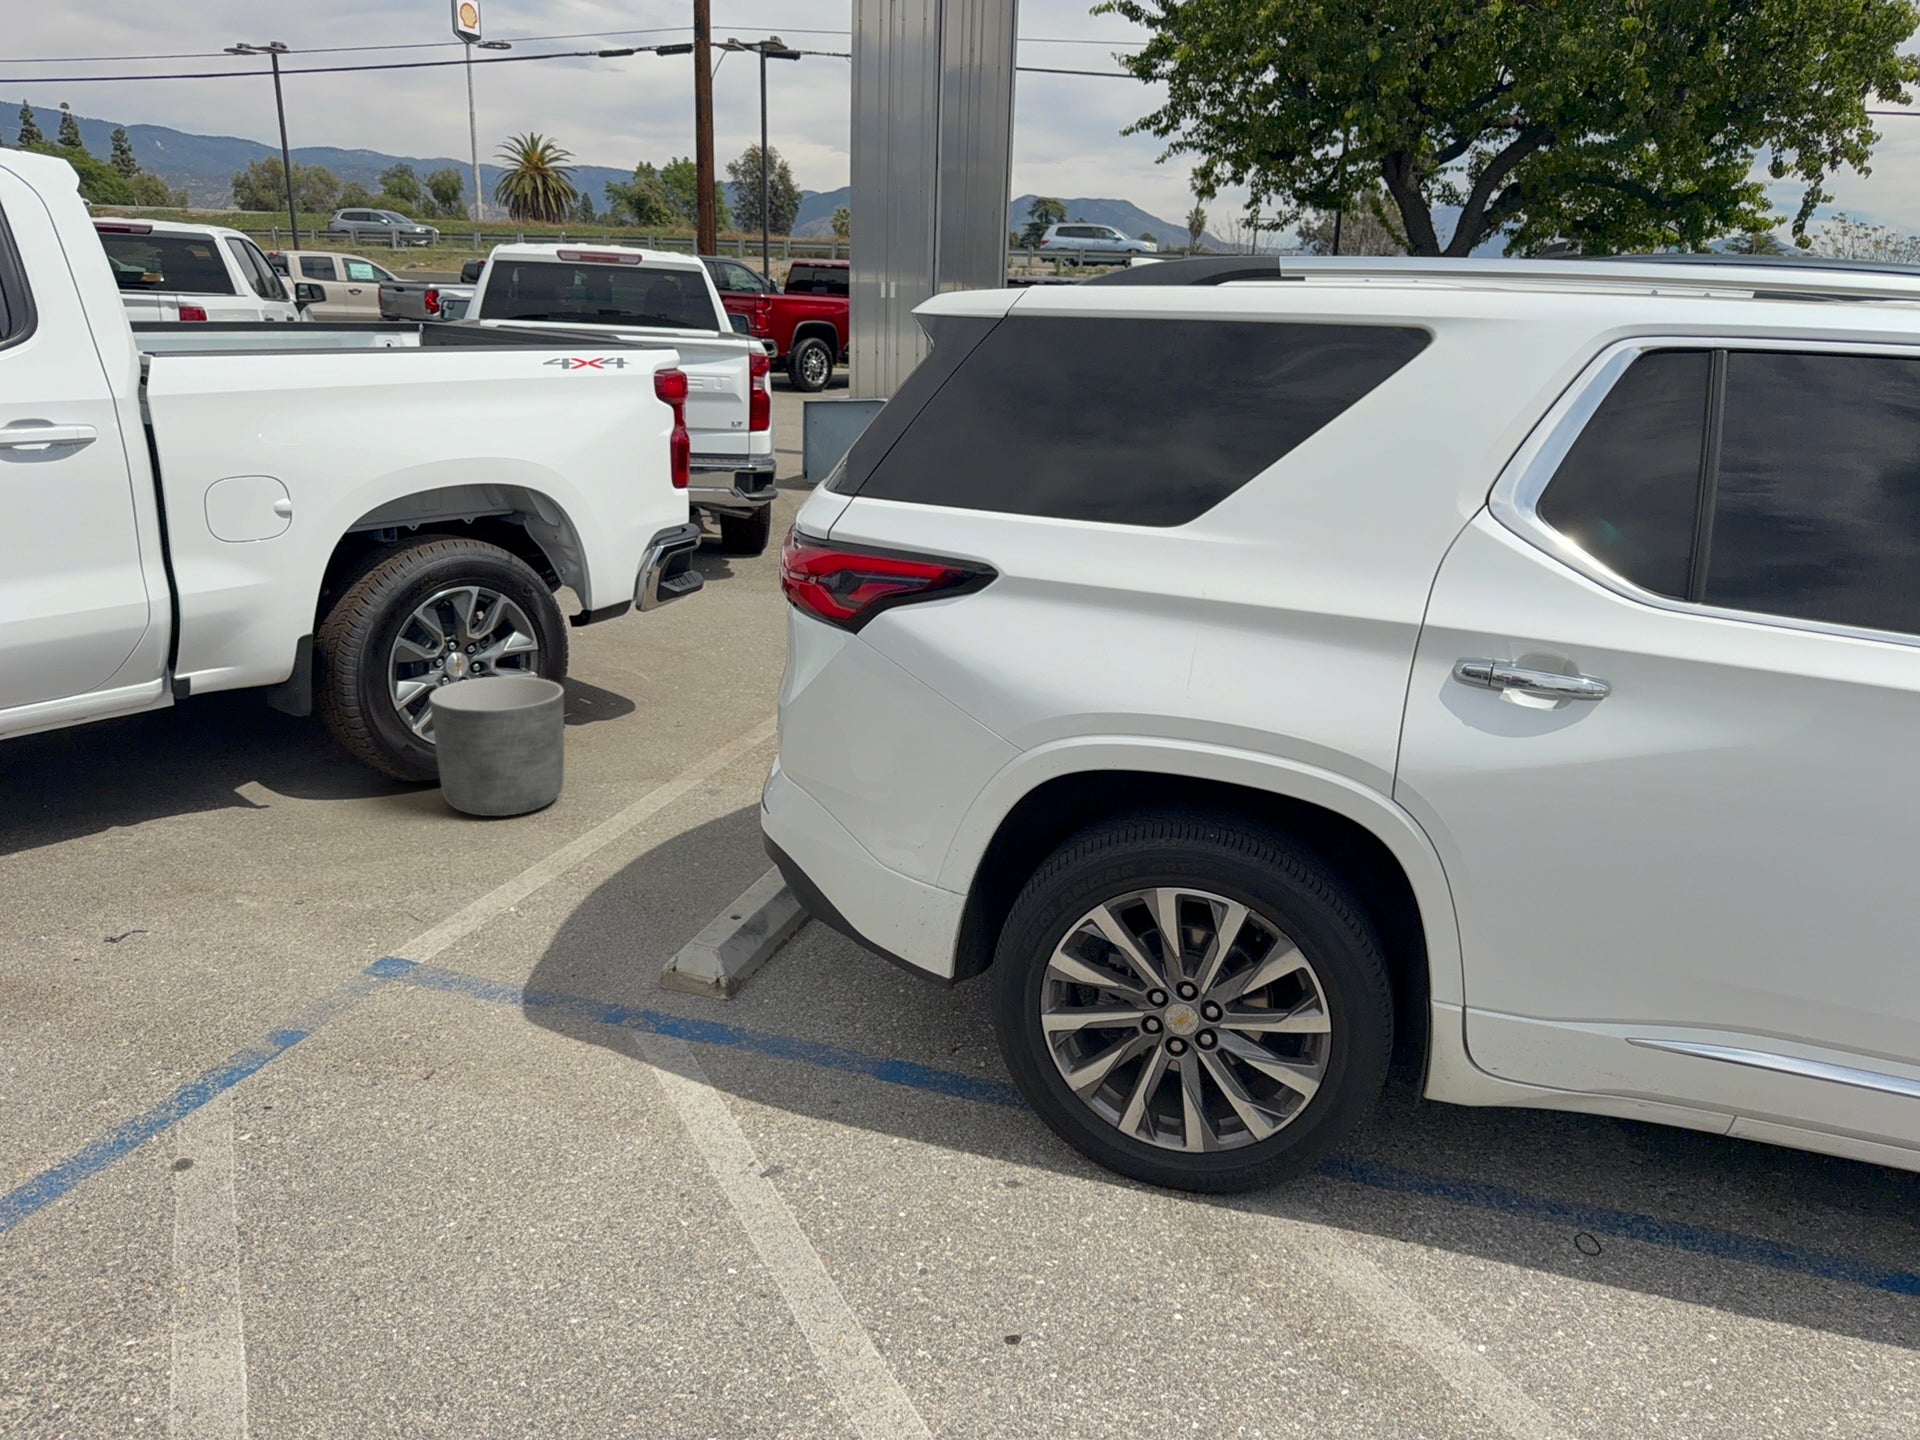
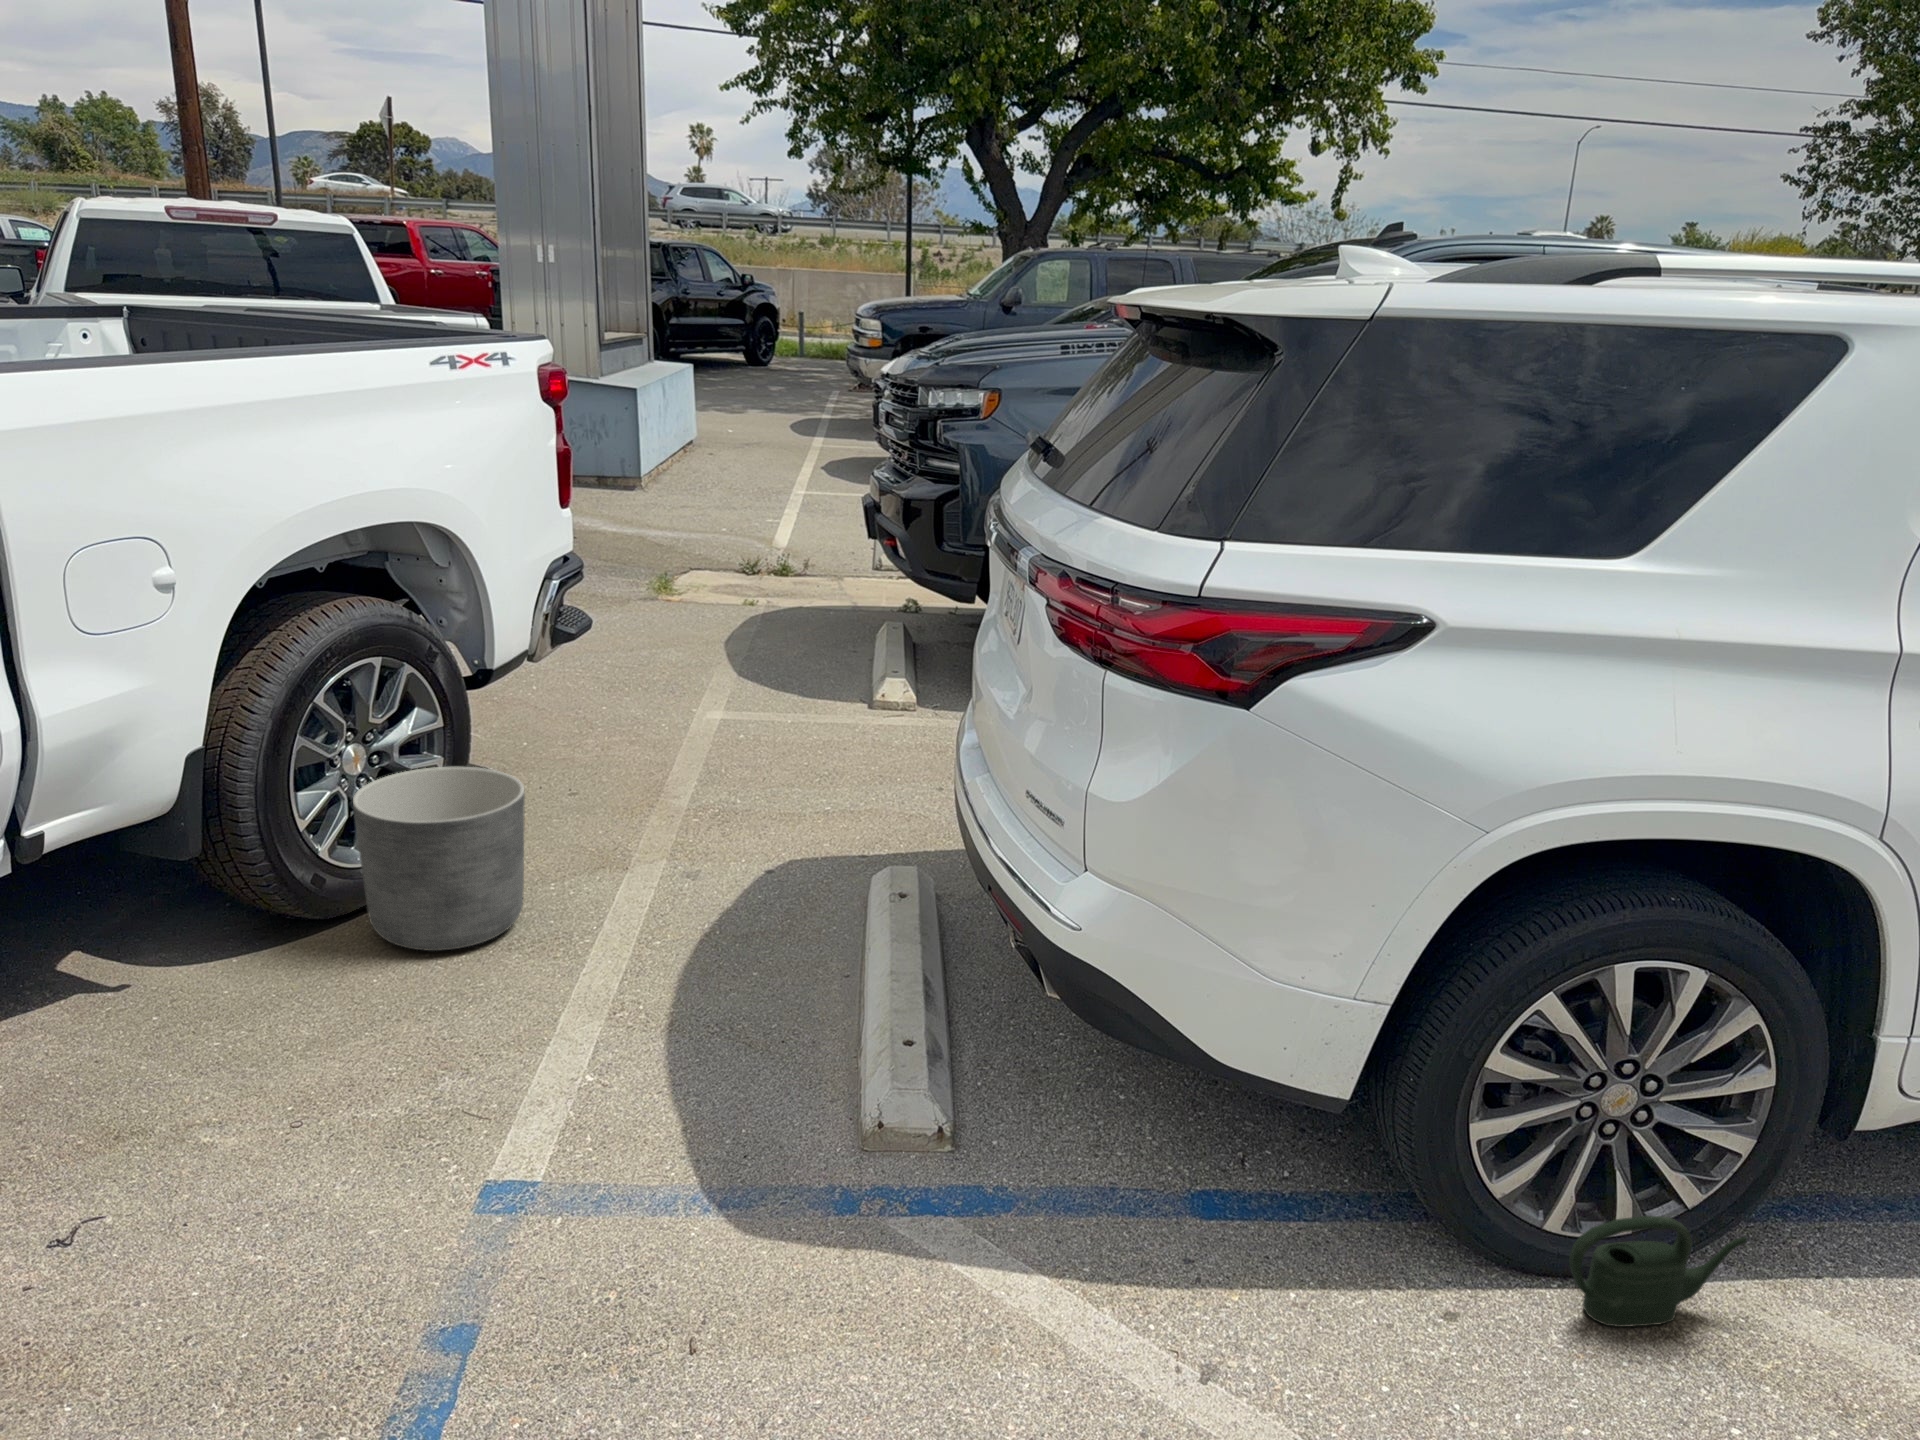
watering can: none [1114,1123,1295,1233] -> present [1569,1216,1747,1327]

